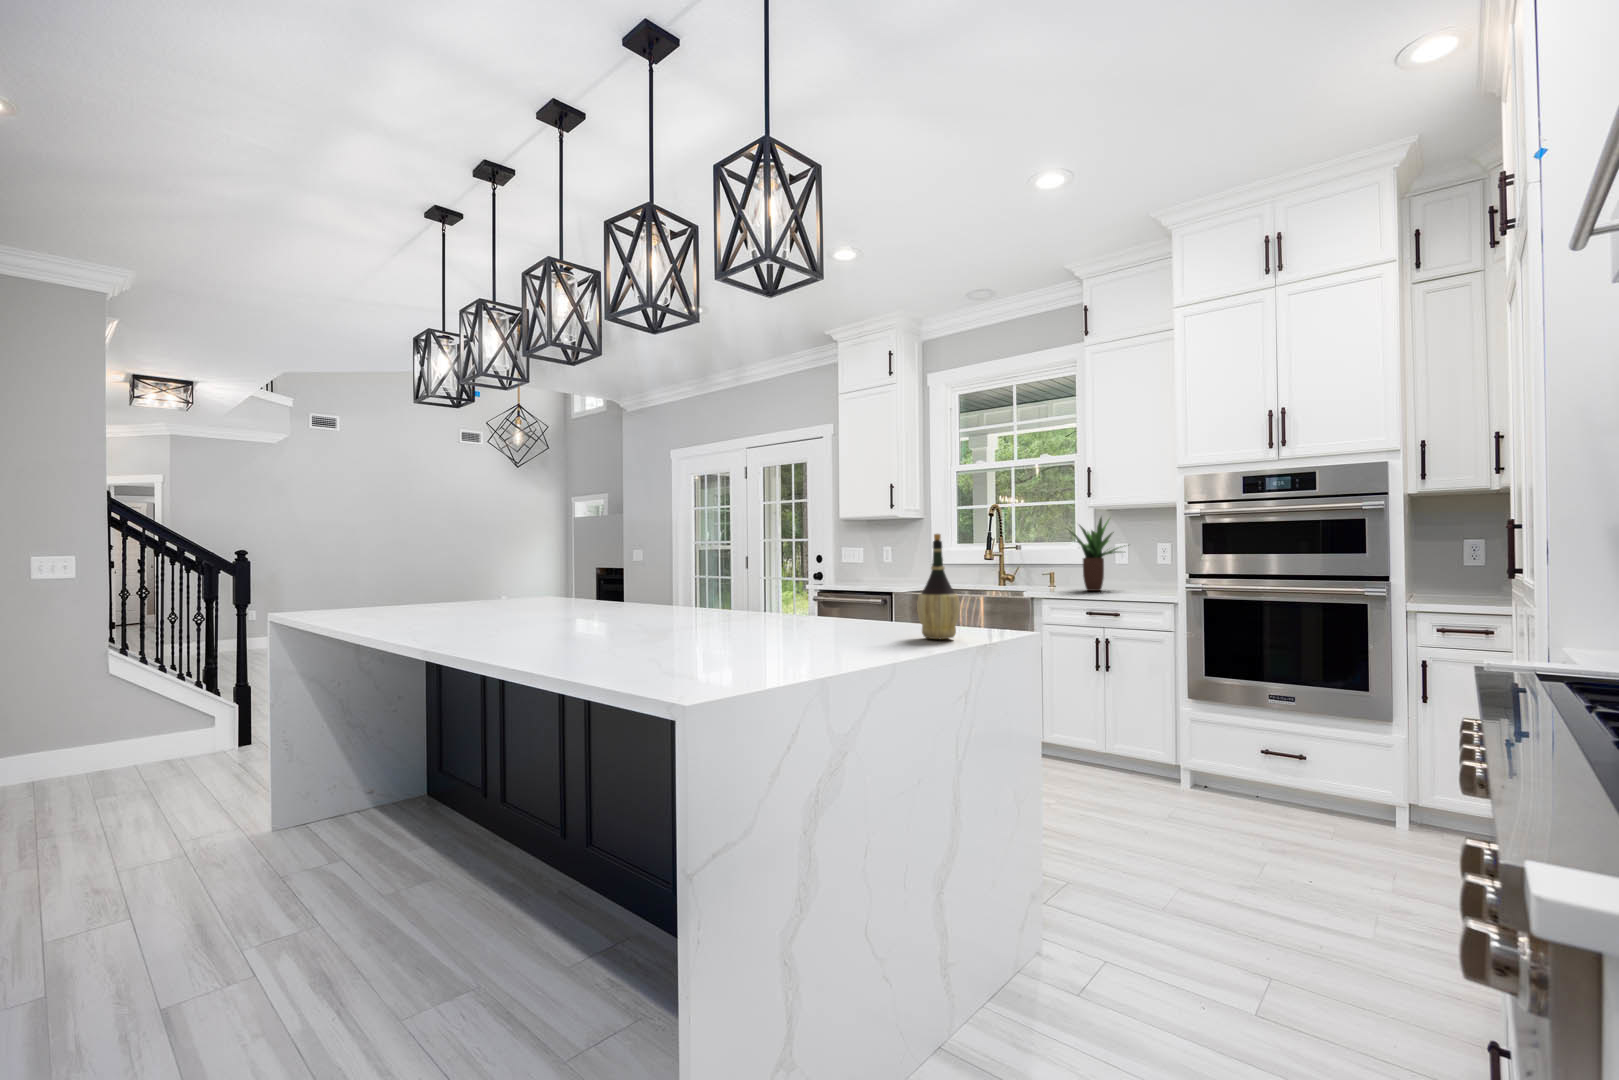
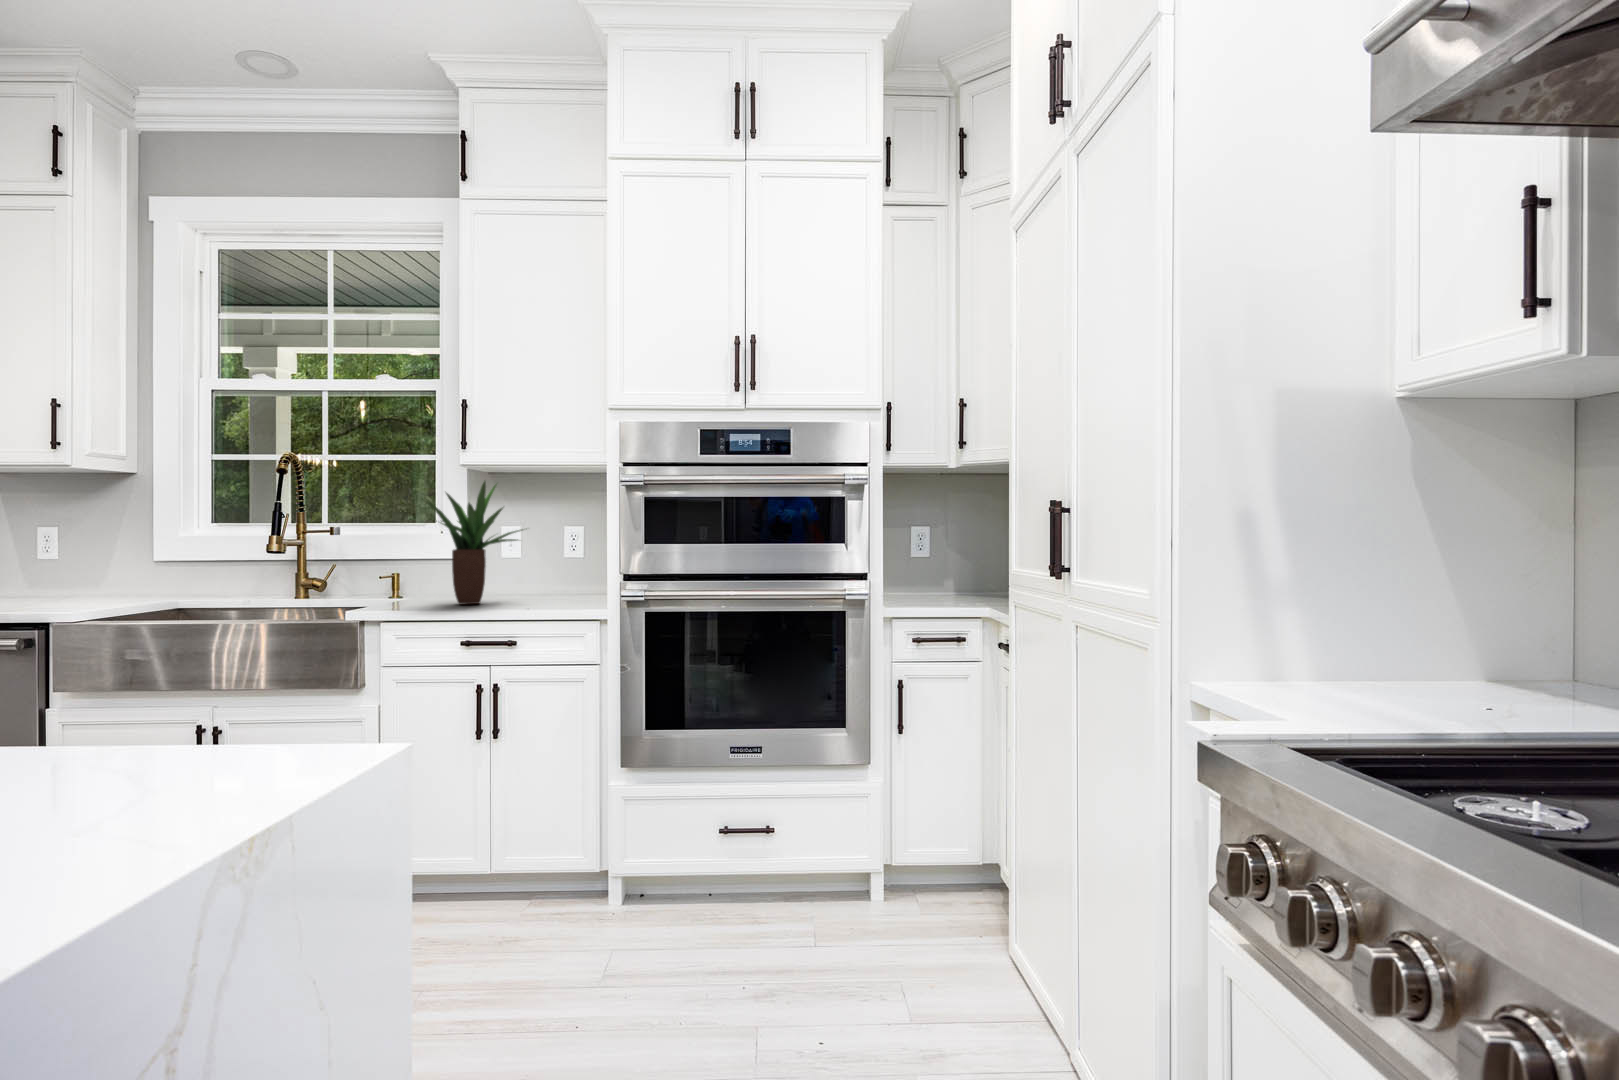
wine bottle: present [917,534,960,639] -> none [64,475,211,779]

